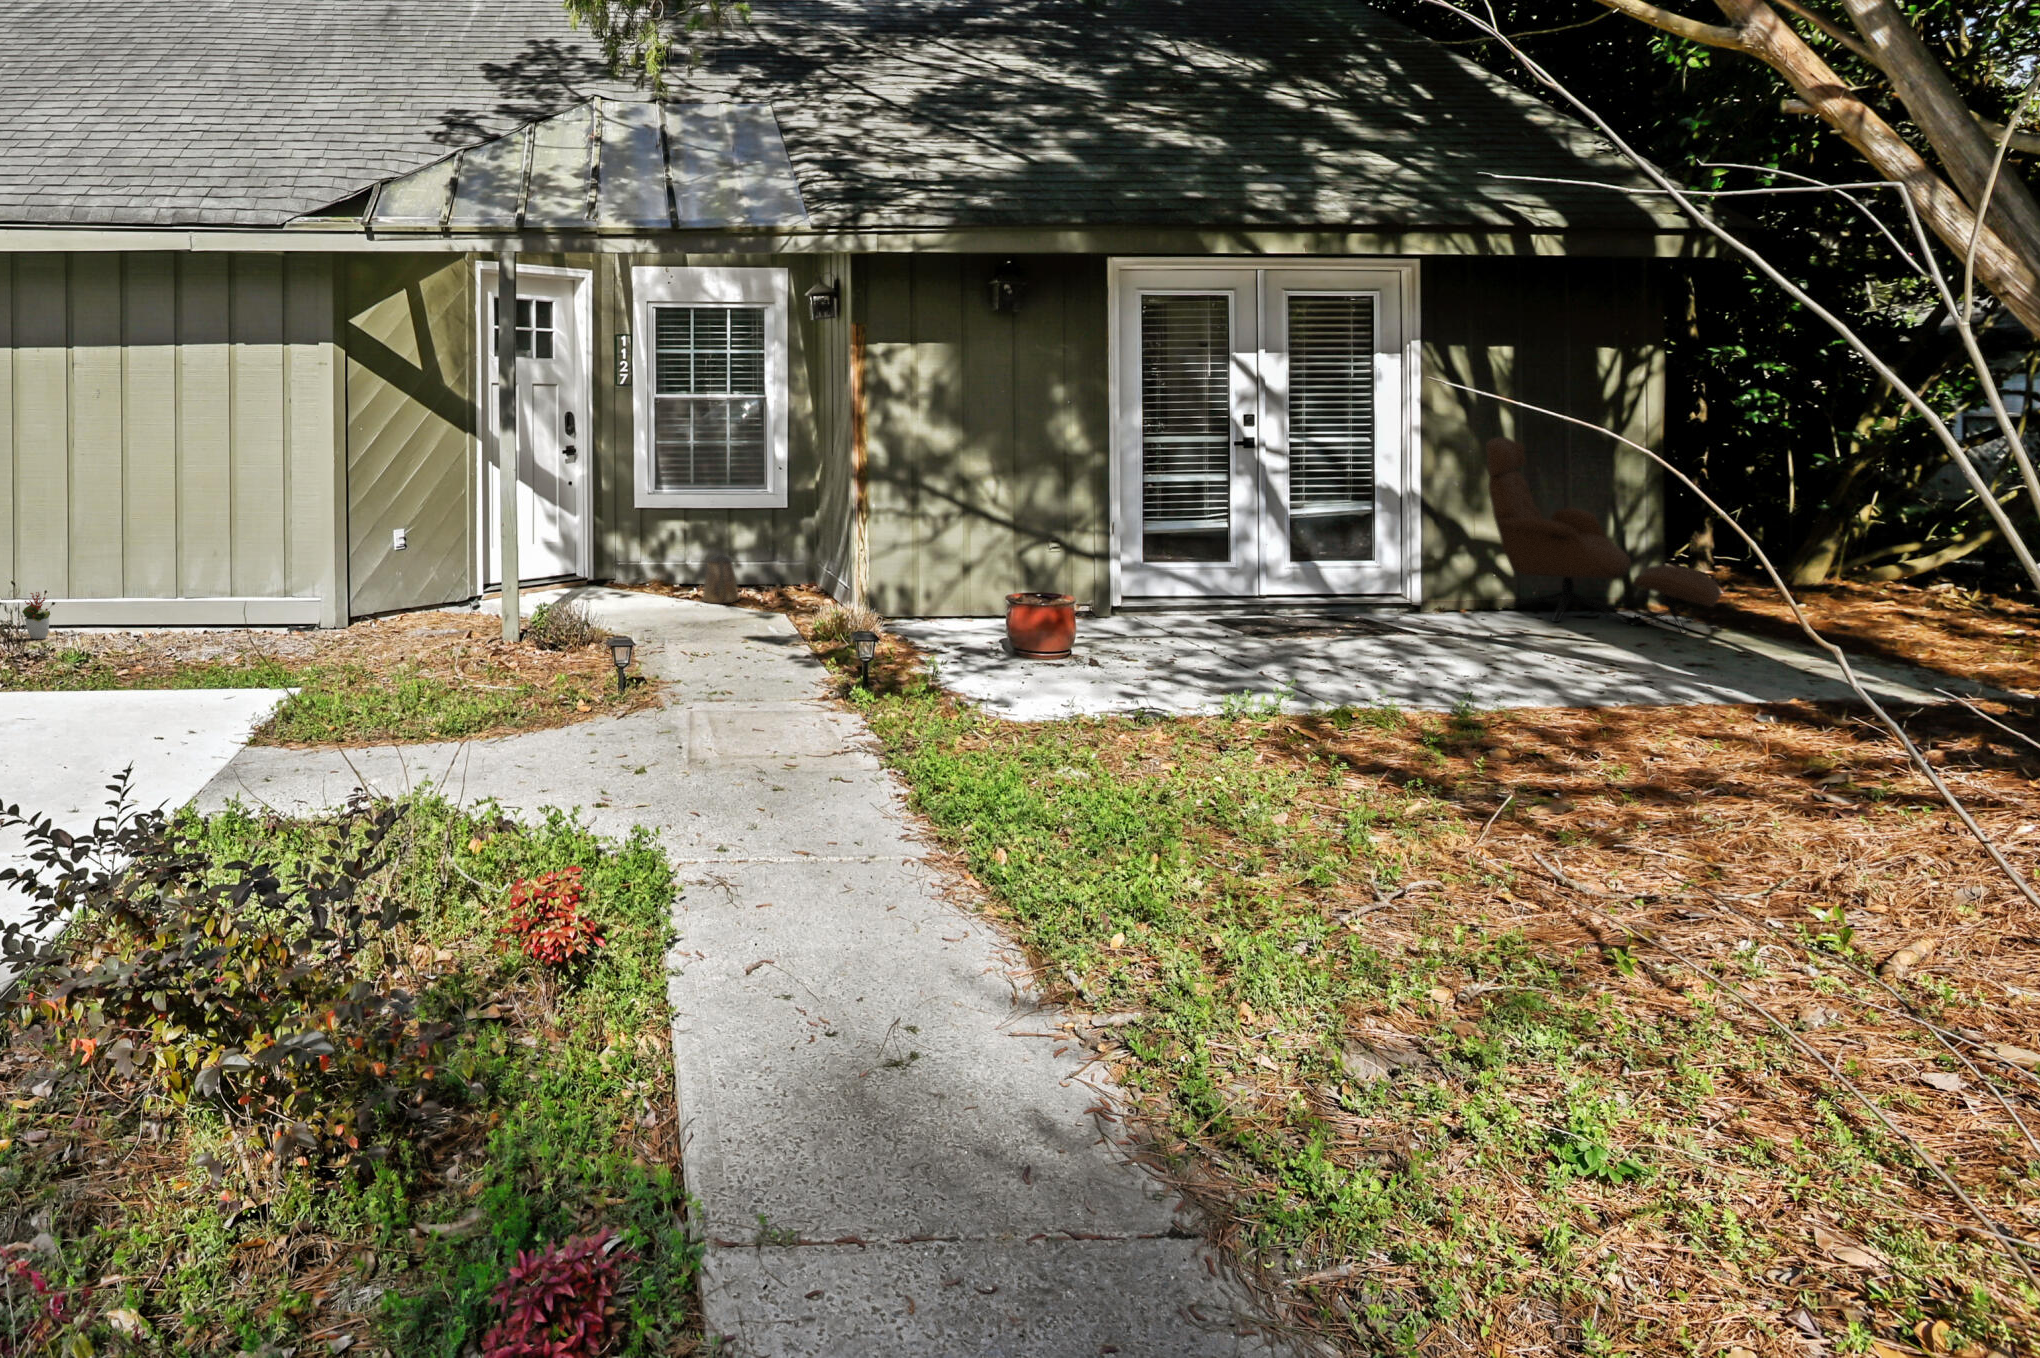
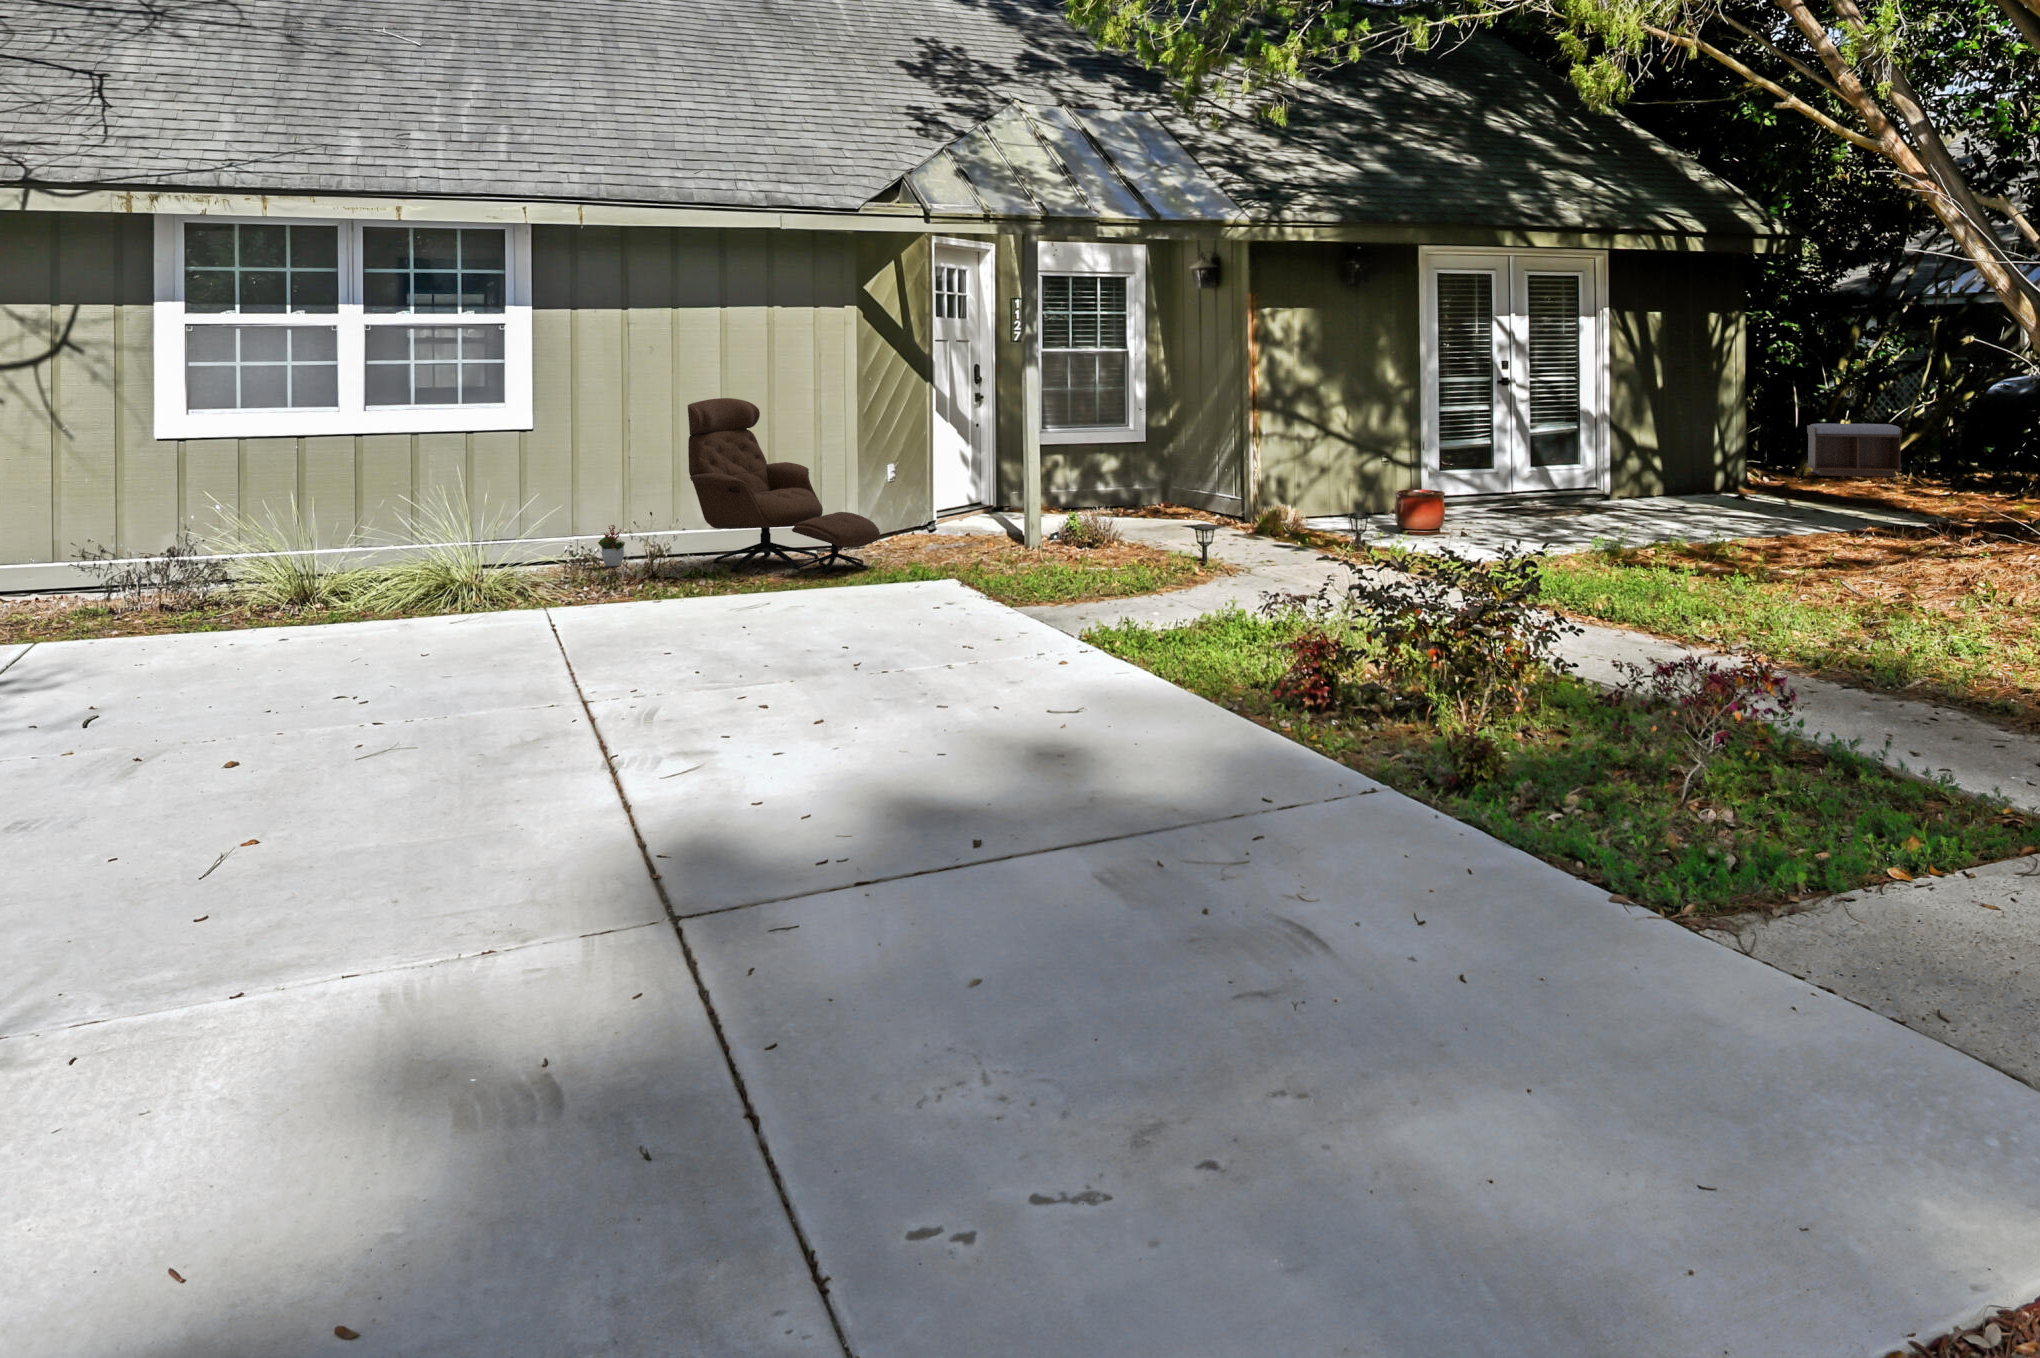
lounge chair: present [1486,437,1722,634] -> present [688,398,880,574]
bench: none [1797,510,1963,598] -> present [1807,423,1902,477]
watering can: present [702,554,740,603] -> none [1116,479,1148,518]

